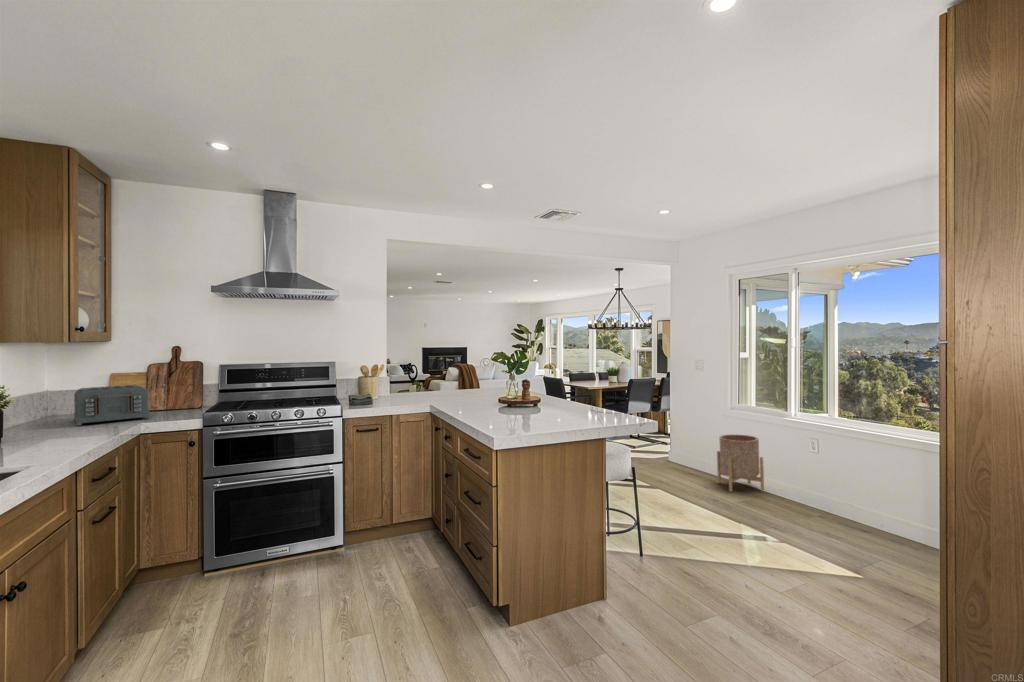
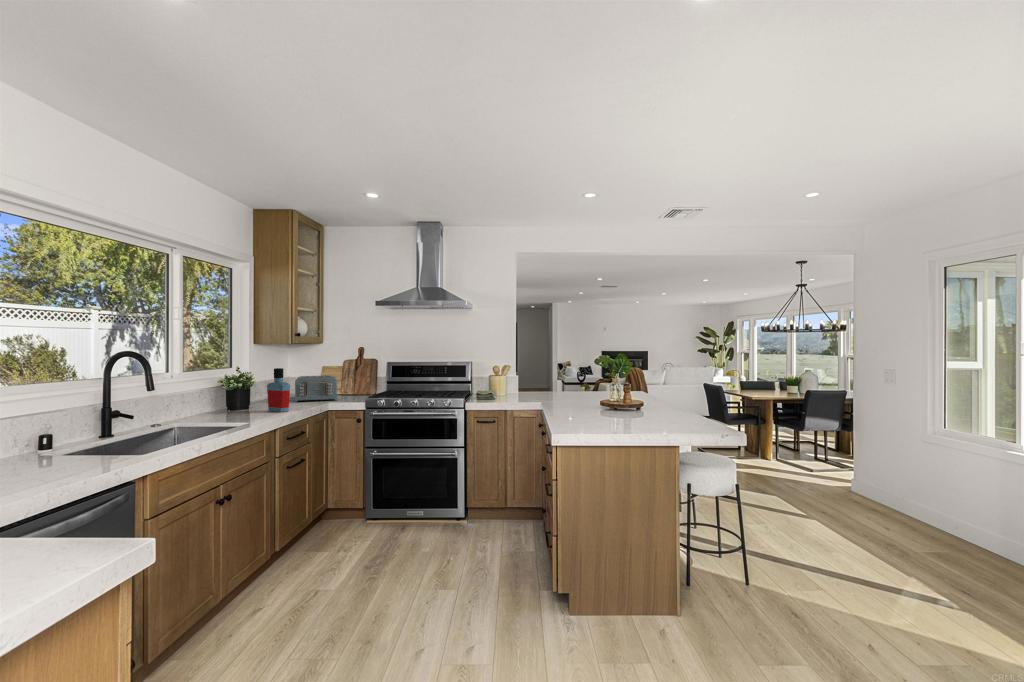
bottle: none [35,376,81,443] -> present [267,368,290,412]
planter: present [717,434,764,492] -> none [877,465,934,537]

